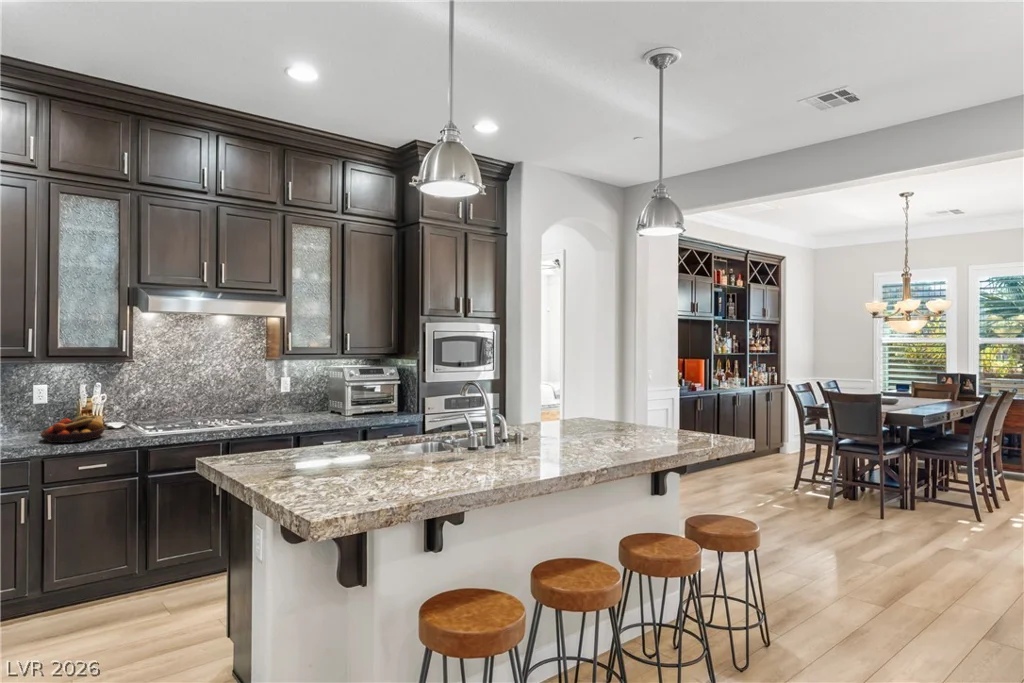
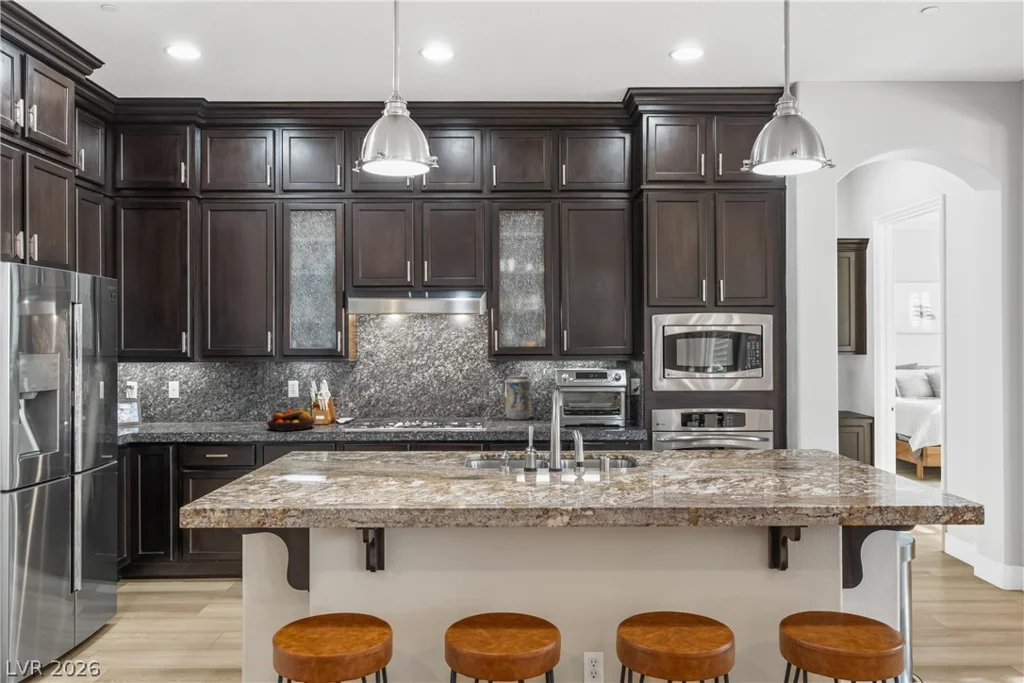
decorative vase: none [288,372,313,411] -> present [505,376,532,419]

